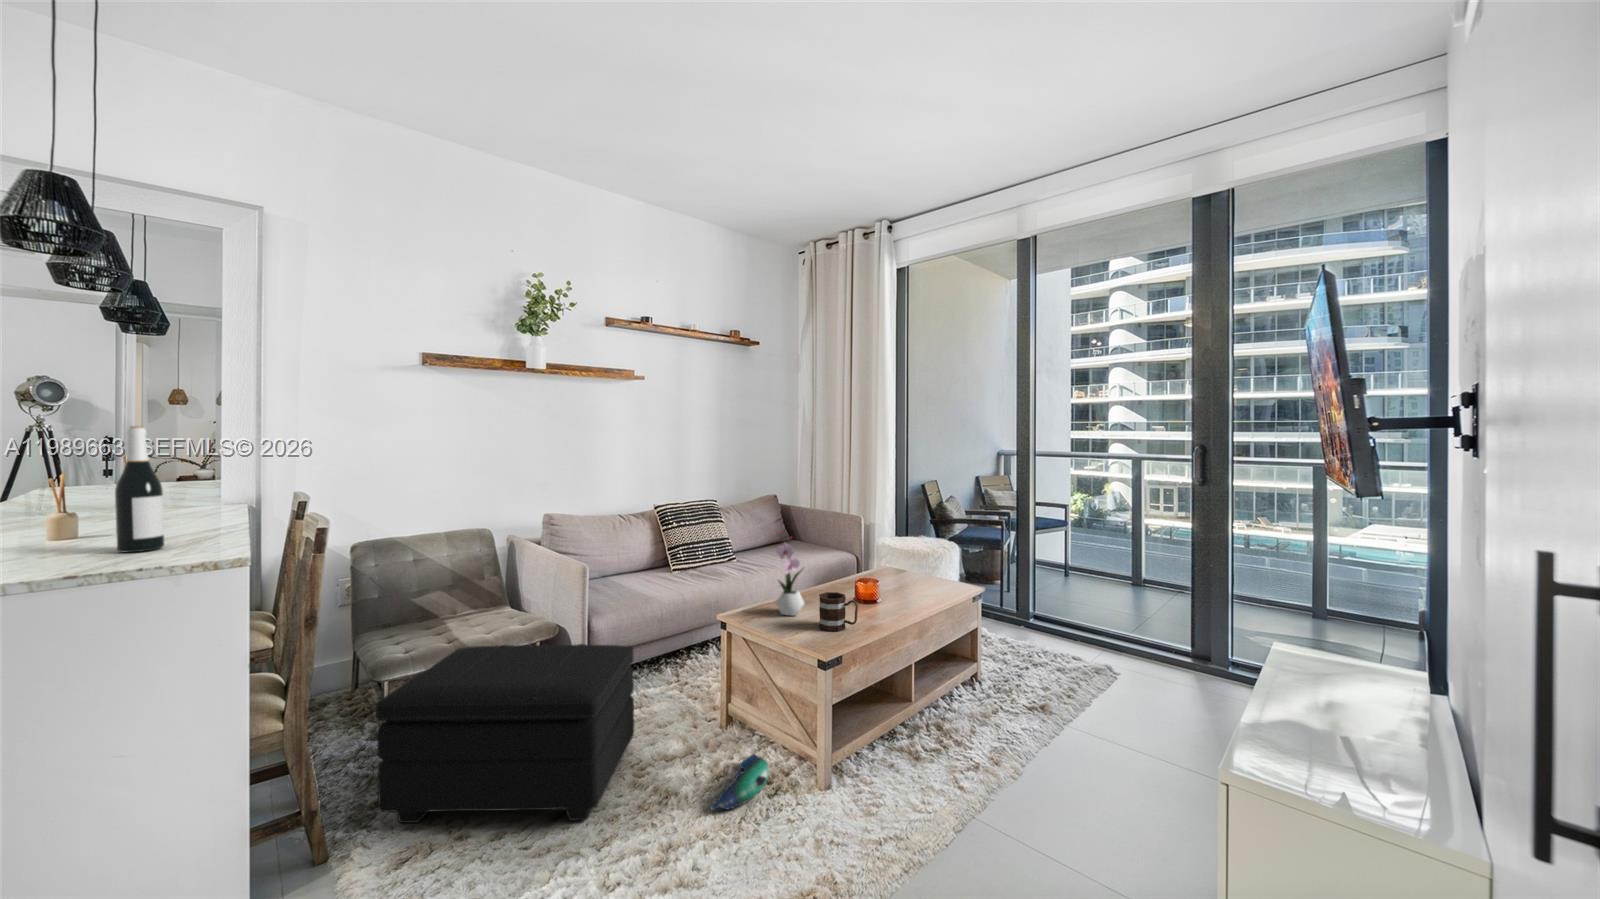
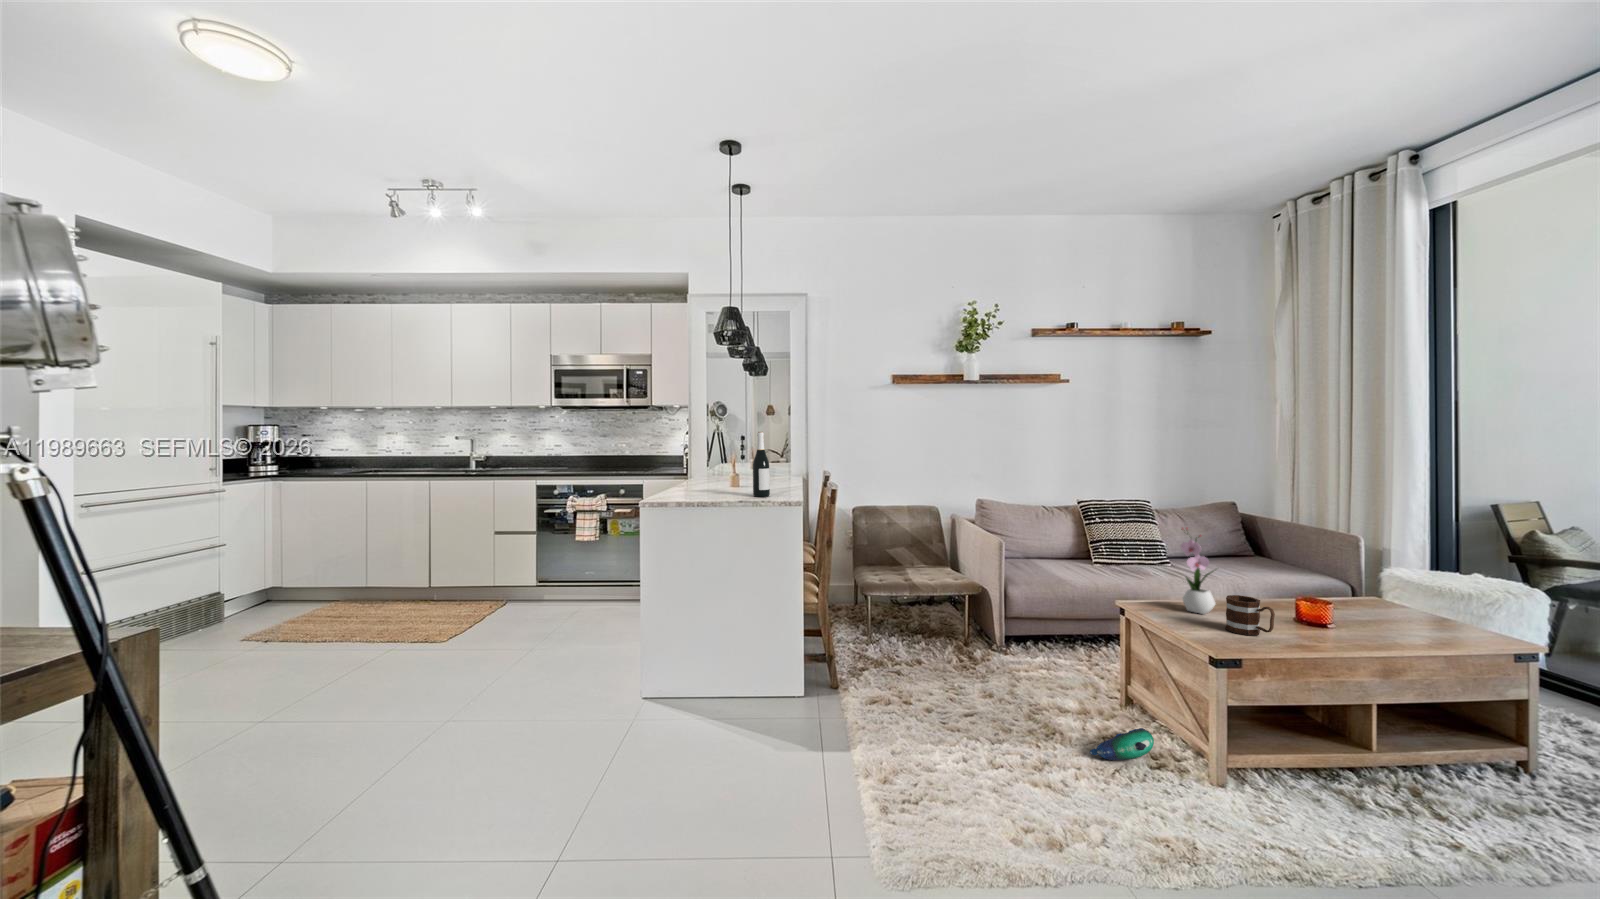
footstool: present [376,644,634,823] -> none [861,586,1035,726]

